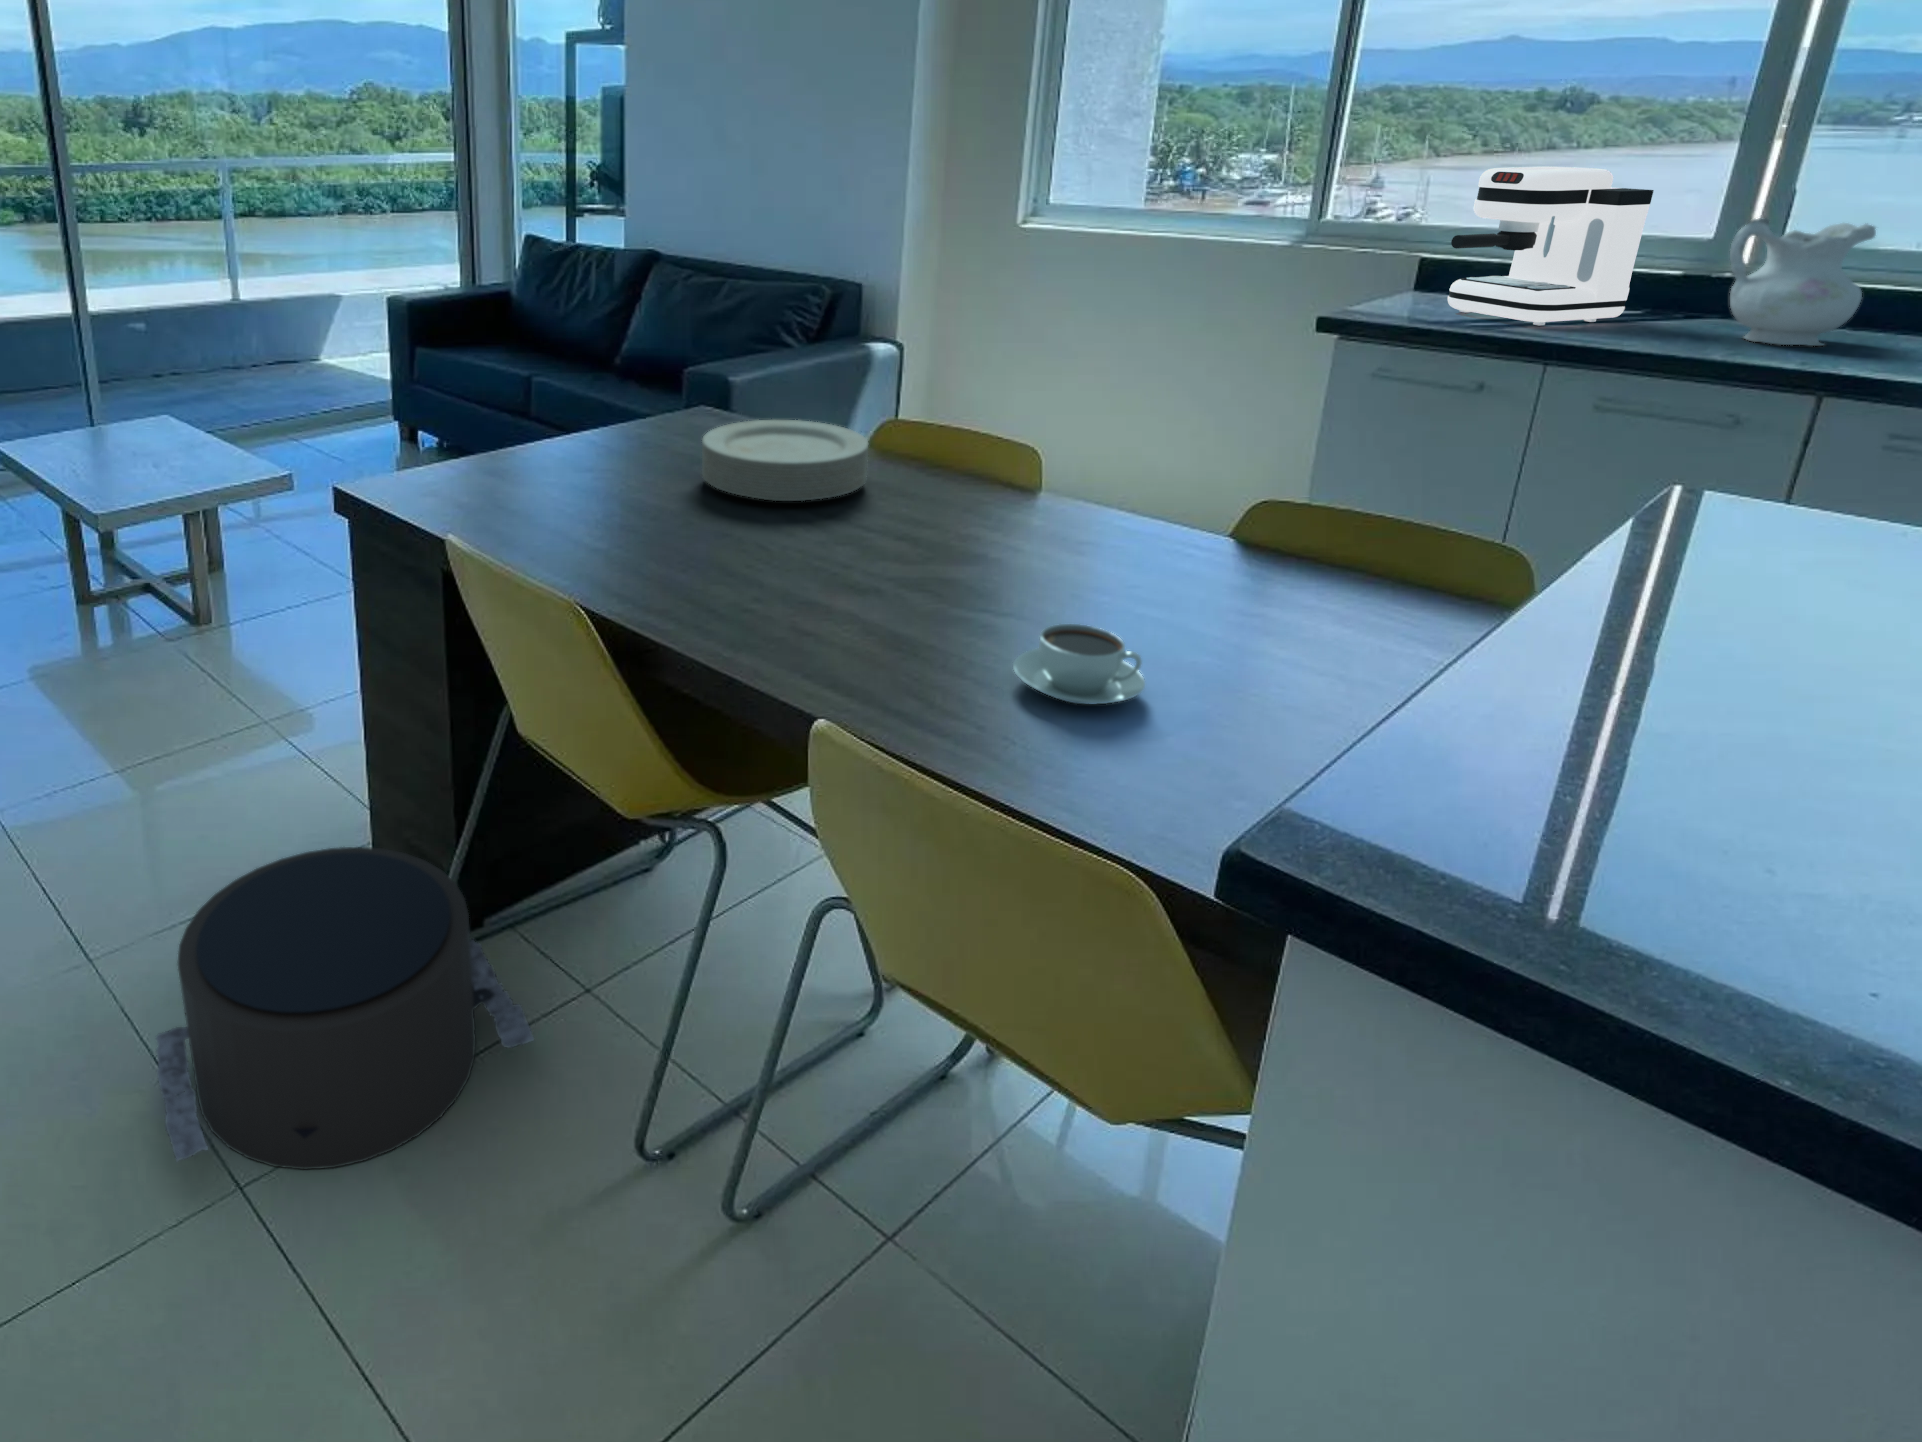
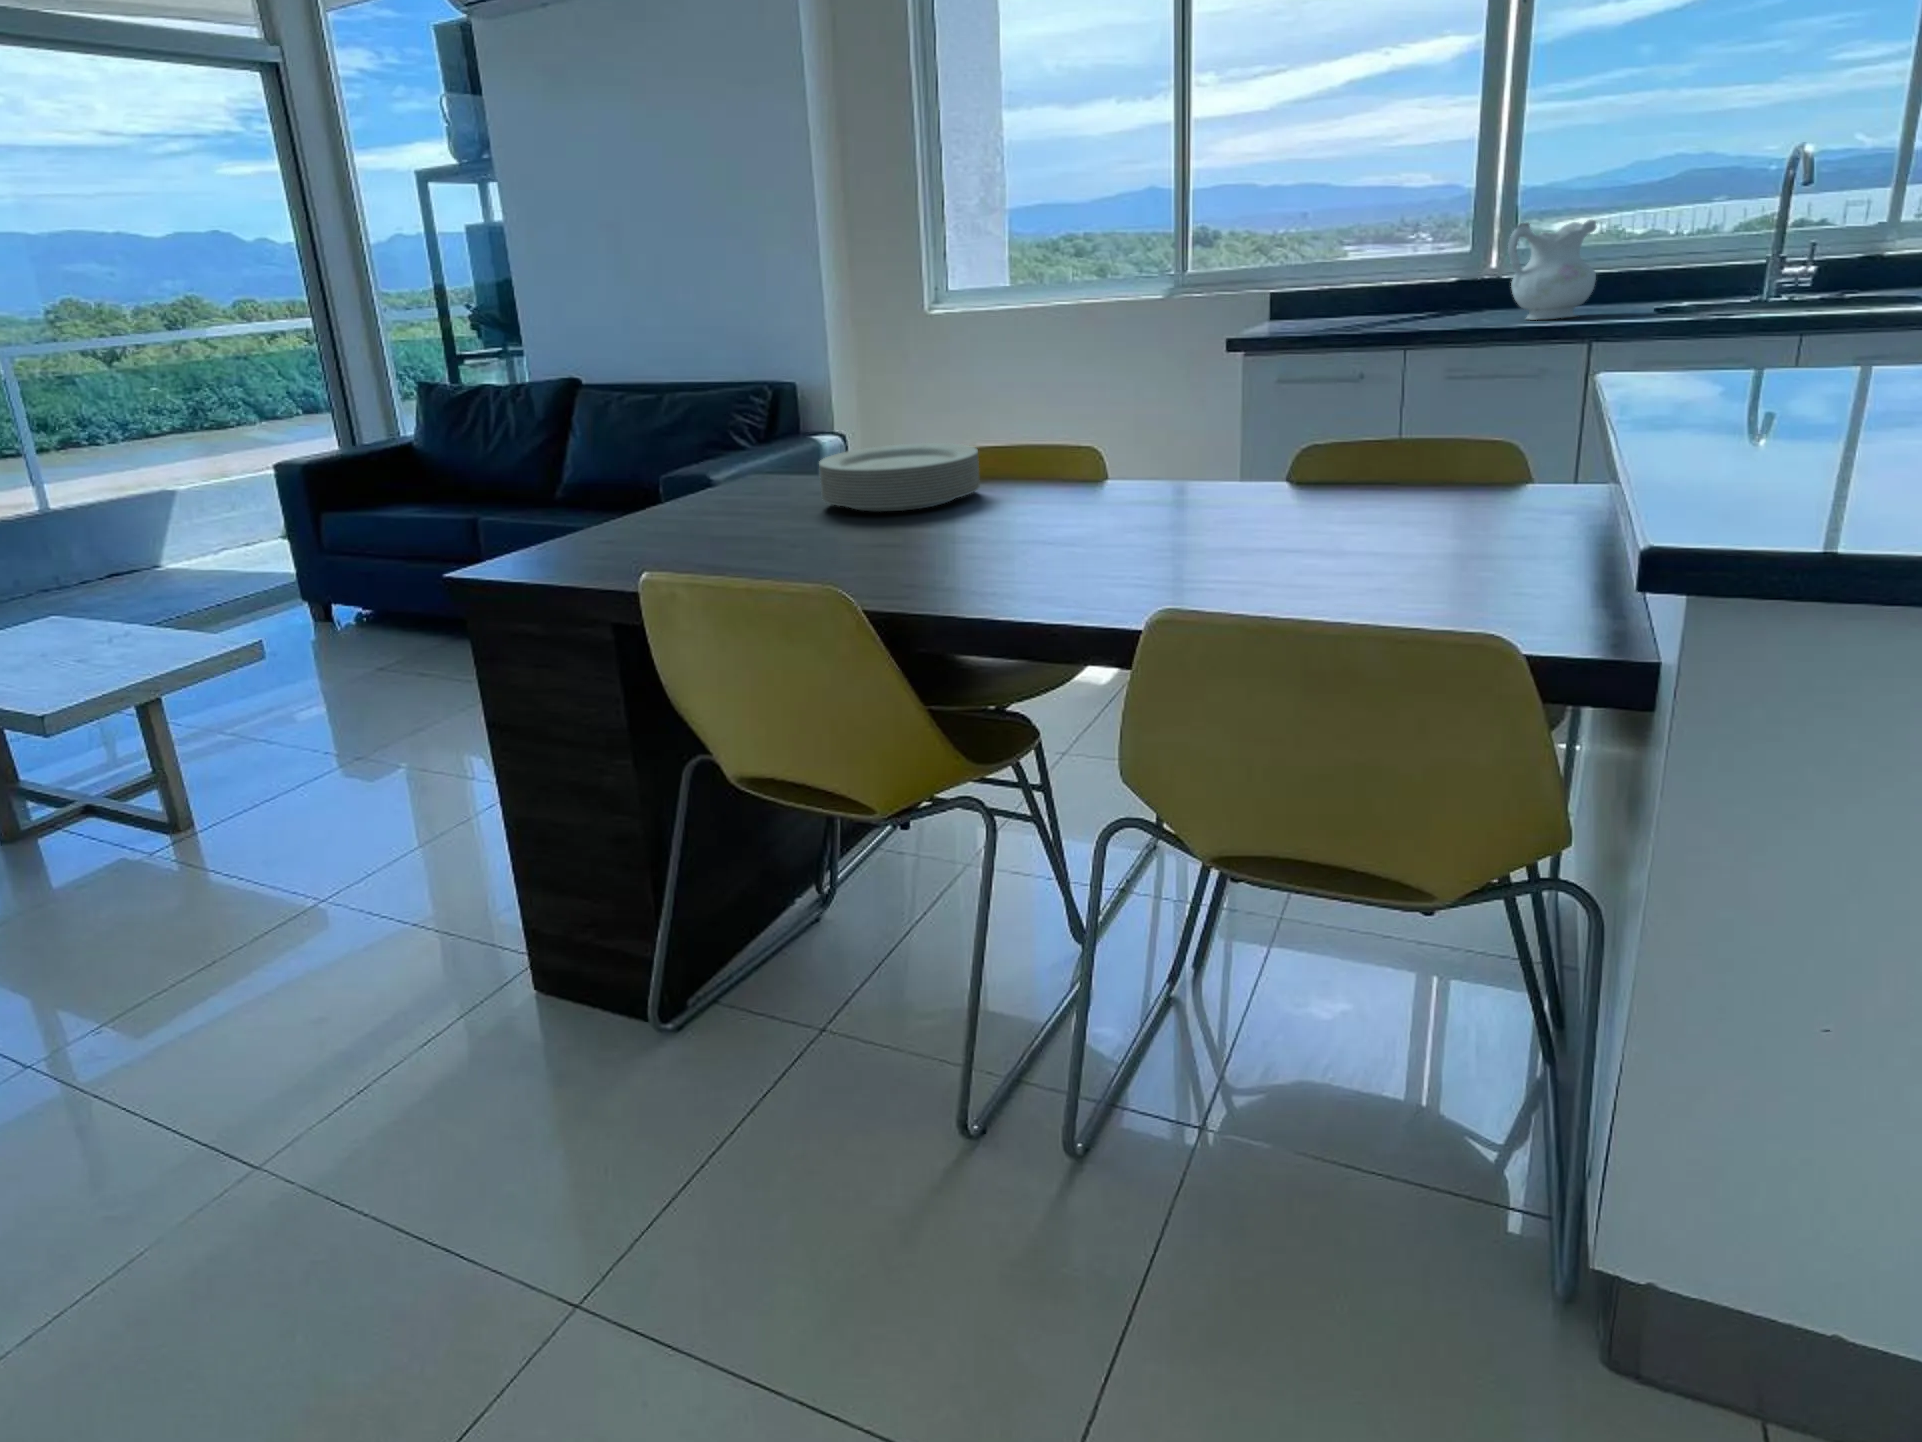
coffee maker: present [1448,167,1654,325] -> none [1314,200,1445,330]
coffee cup: present [1013,624,1145,705] -> none [1253,502,1368,563]
pouf: present [156,847,534,1169] -> none [403,933,816,1284]

